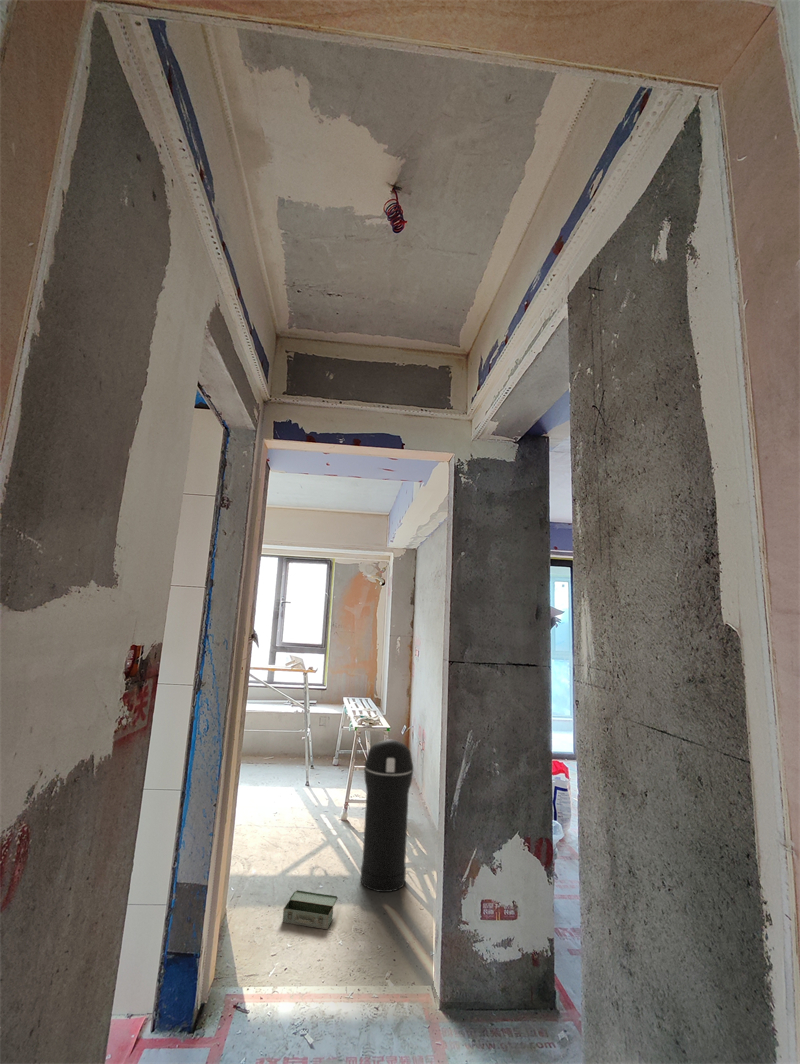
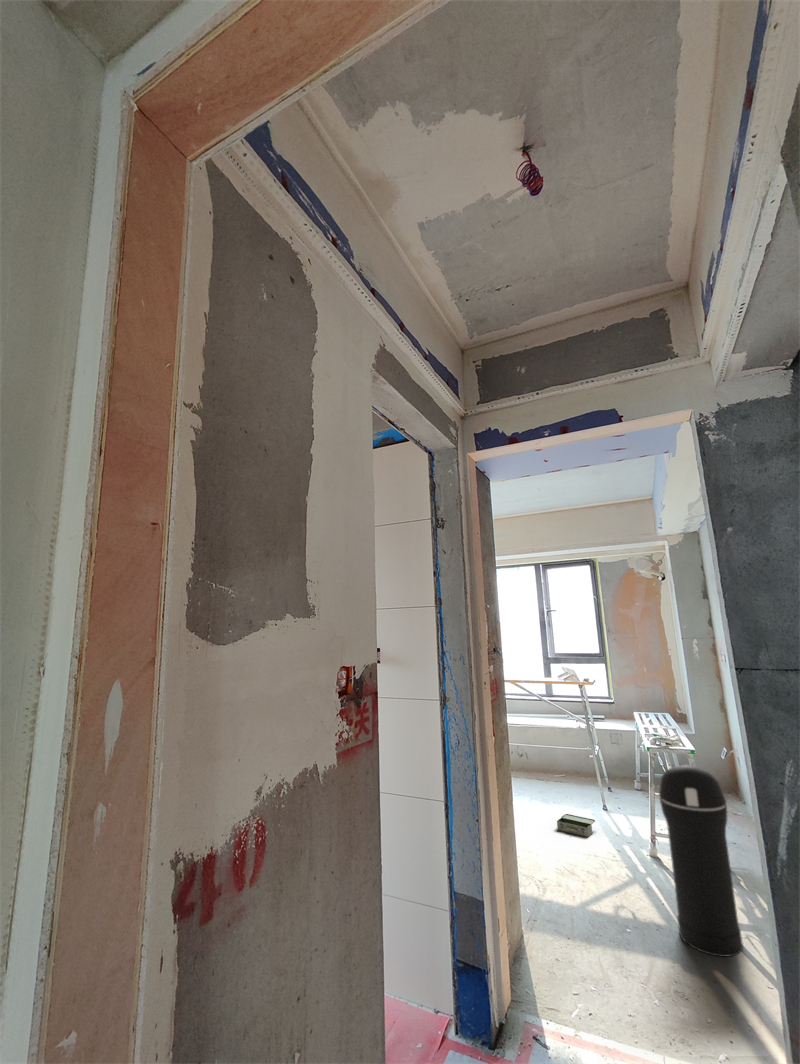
toolbox: present [283,890,338,929] -> present [557,814,595,837]

